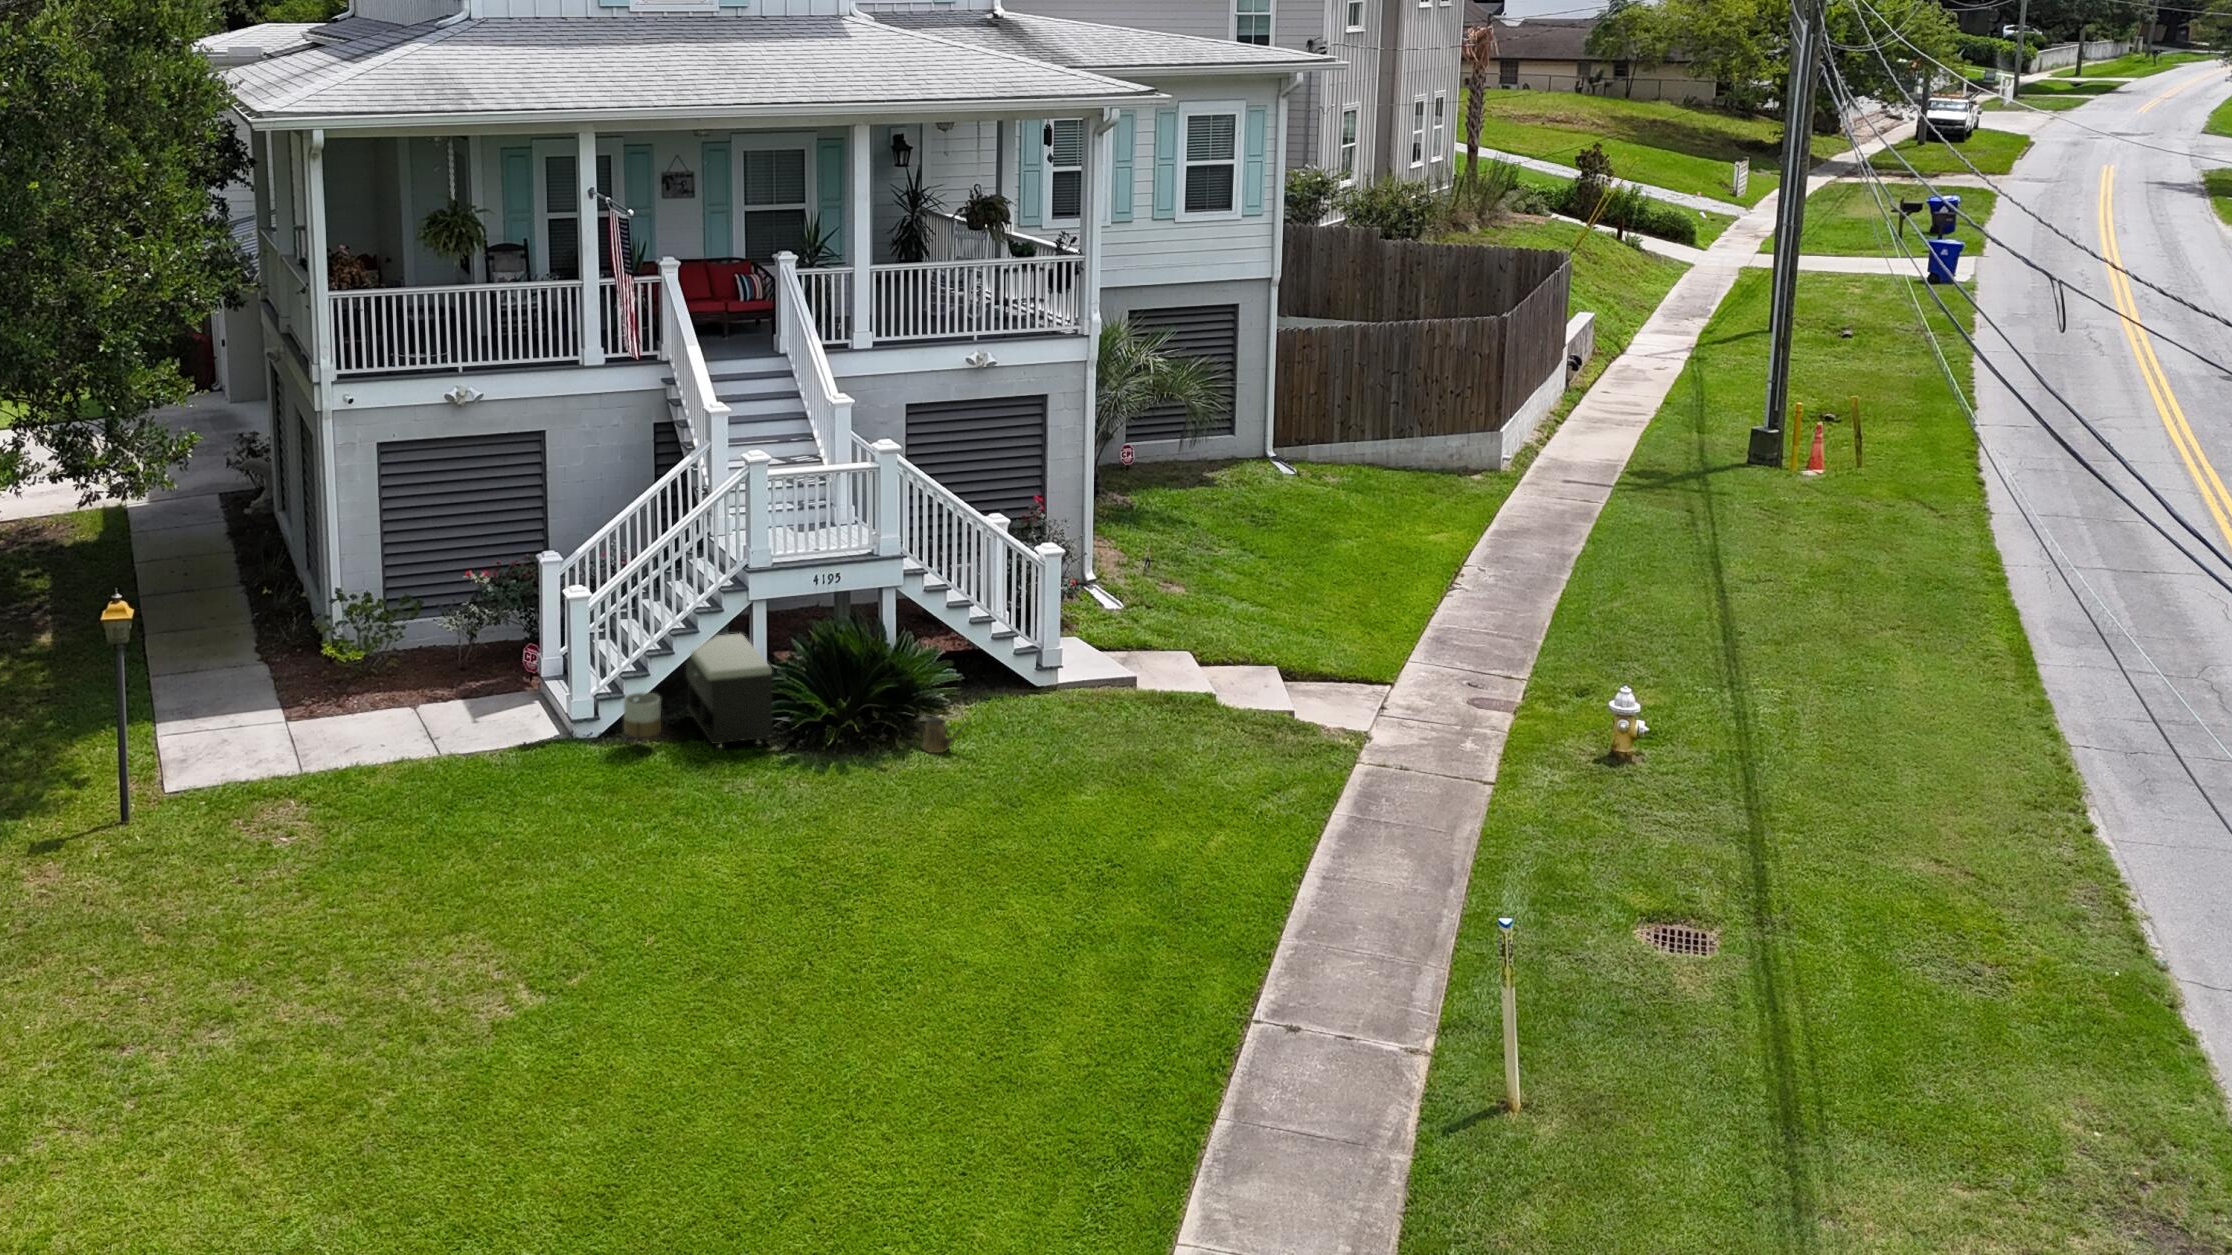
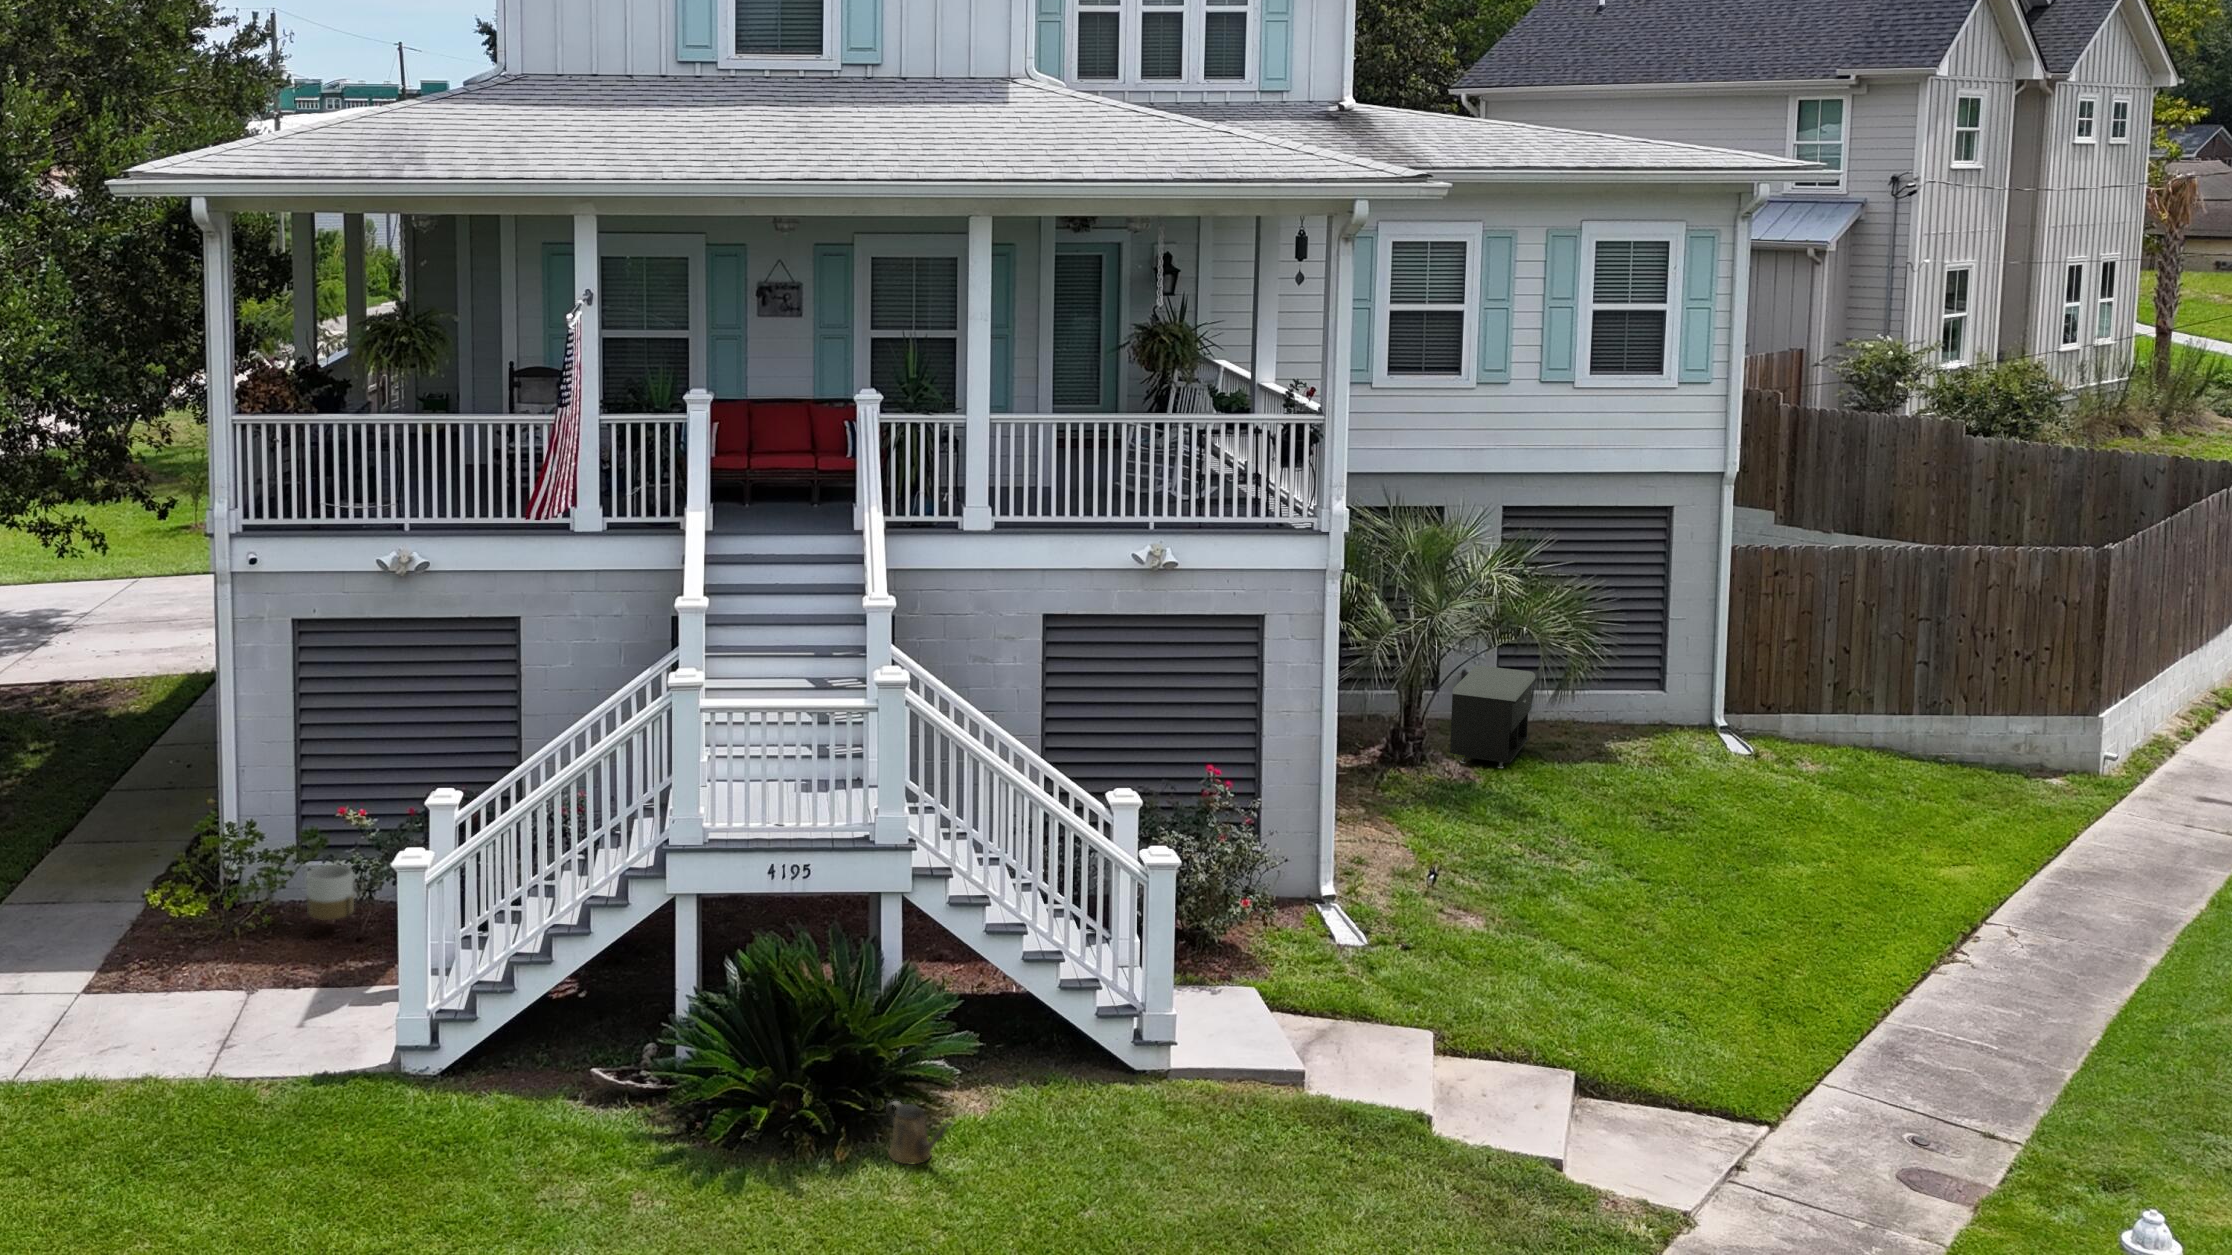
storage bench: present [686,634,772,748] -> present [1450,665,1535,768]
planter: present [624,692,662,738] -> present [306,865,354,931]

